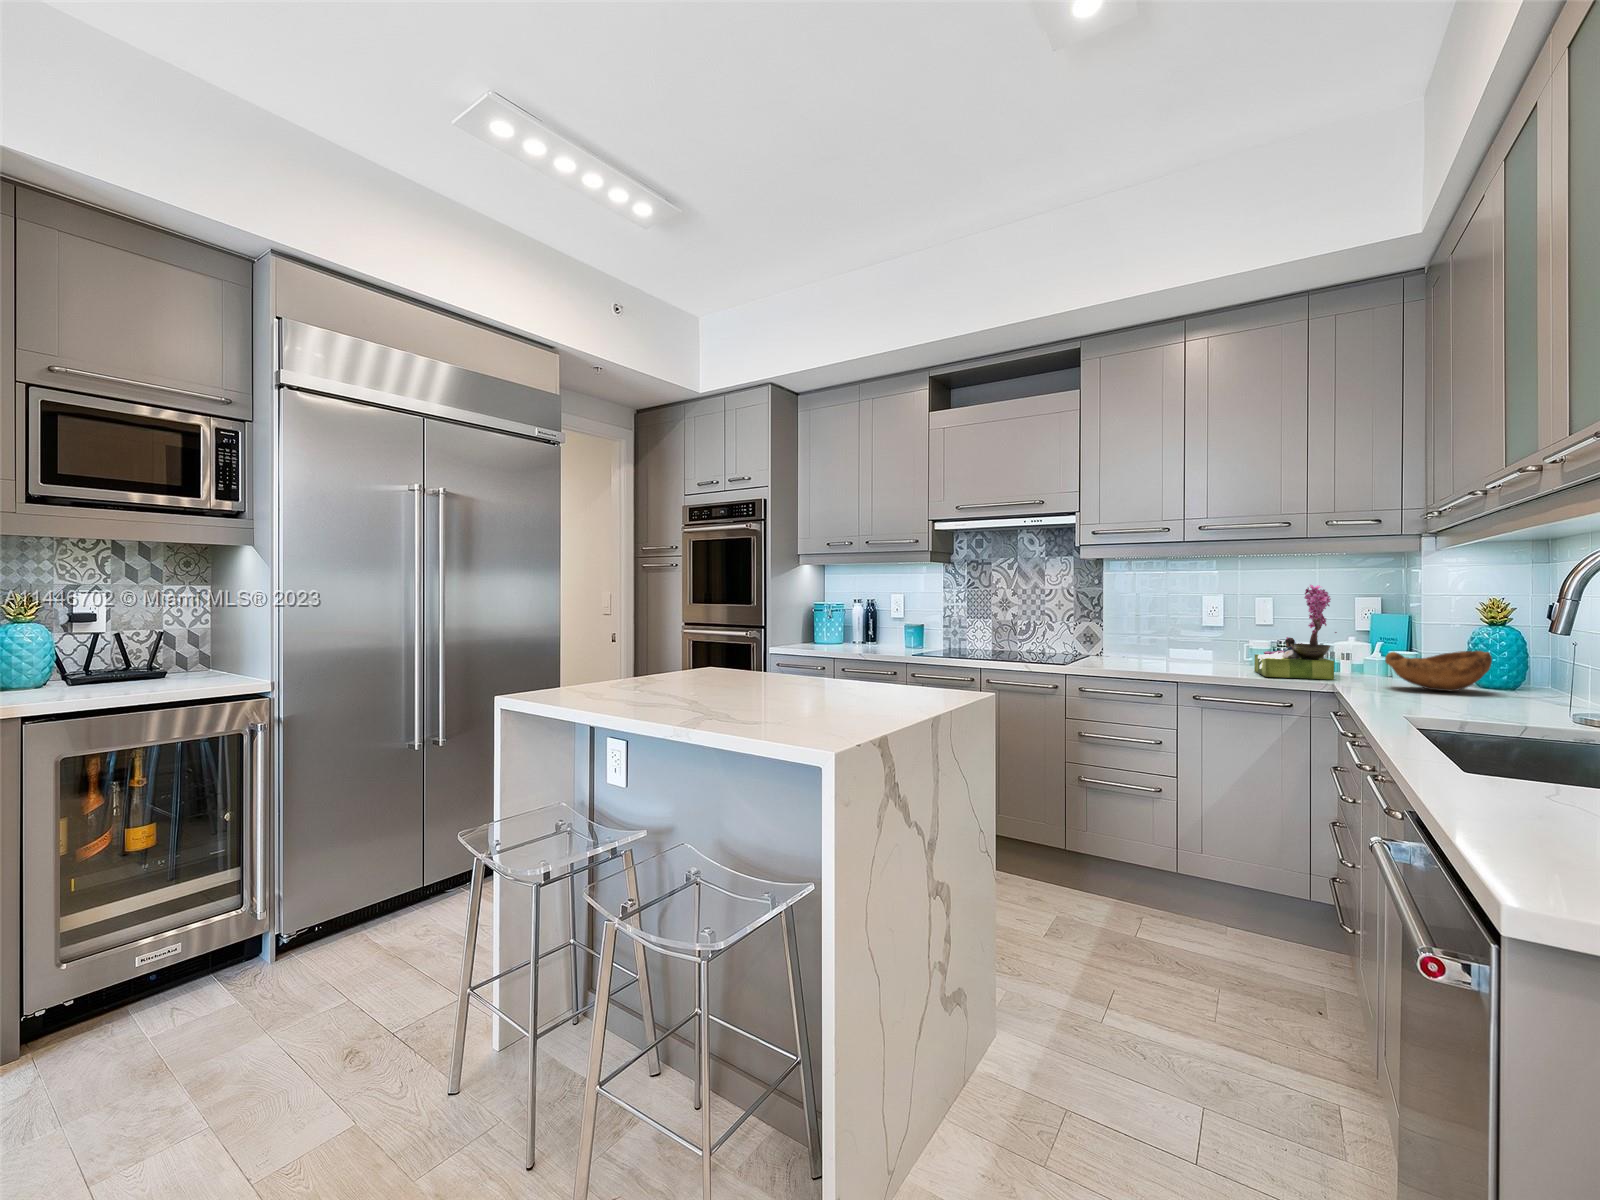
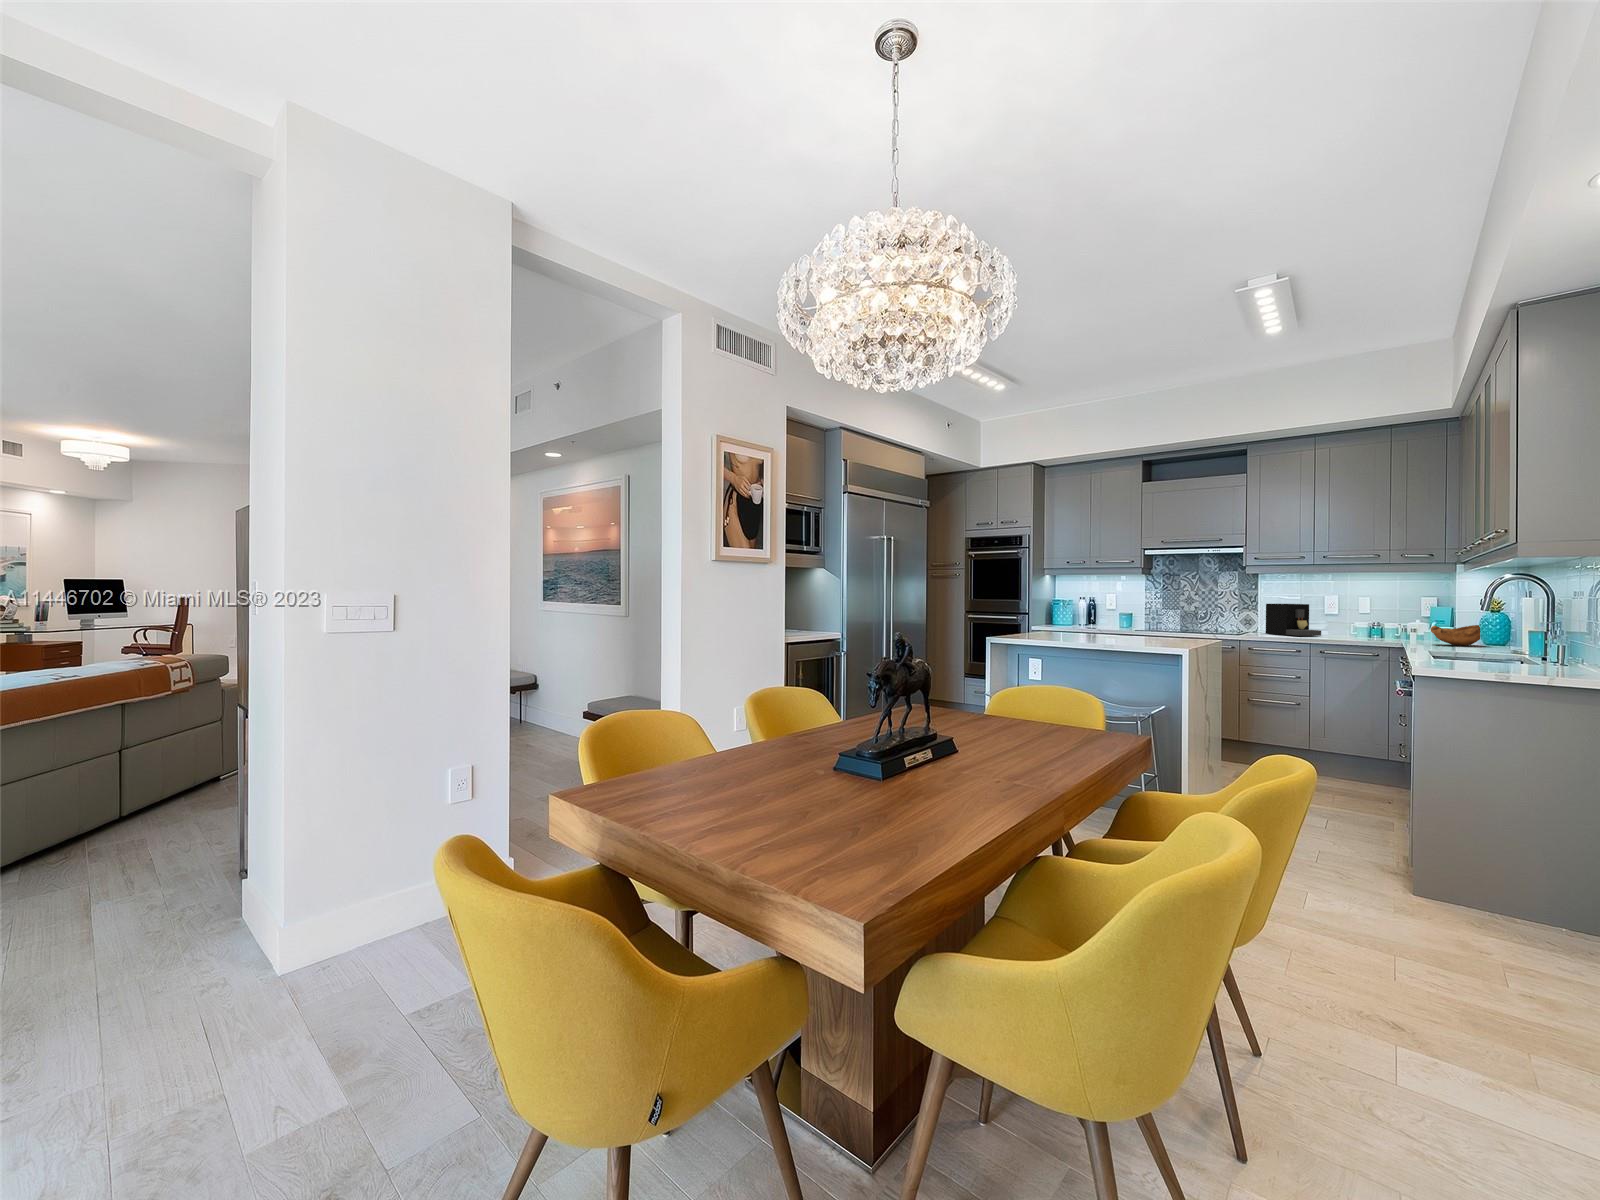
flower arrangement: present [1254,585,1337,680] -> none [1358,589,1407,642]
coffee maker: none [1113,609,1196,664] -> present [1266,604,1321,636]

